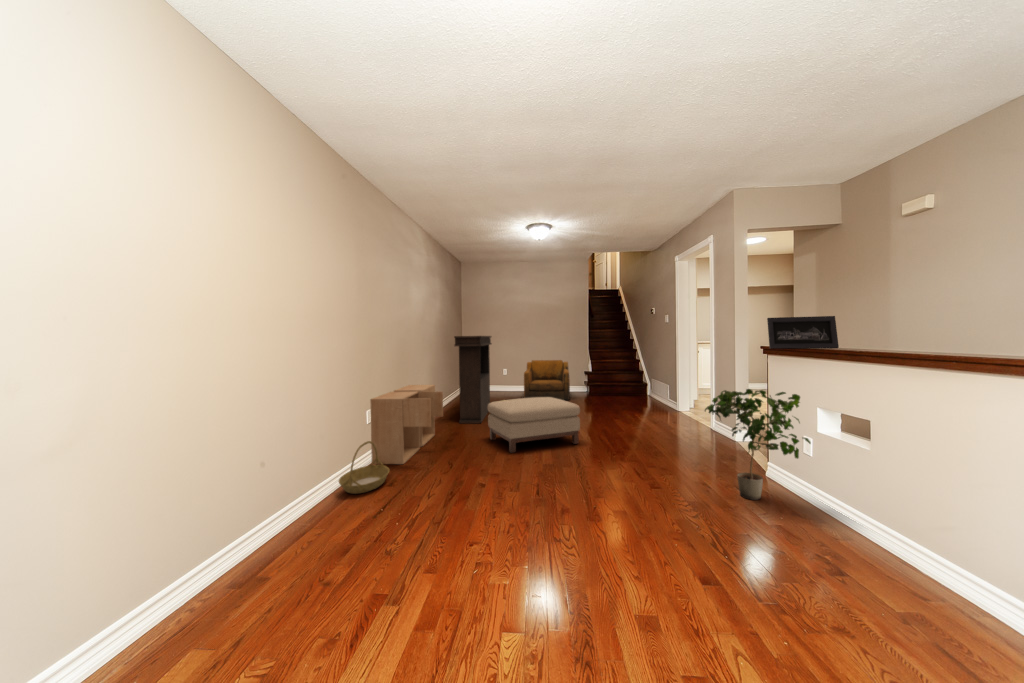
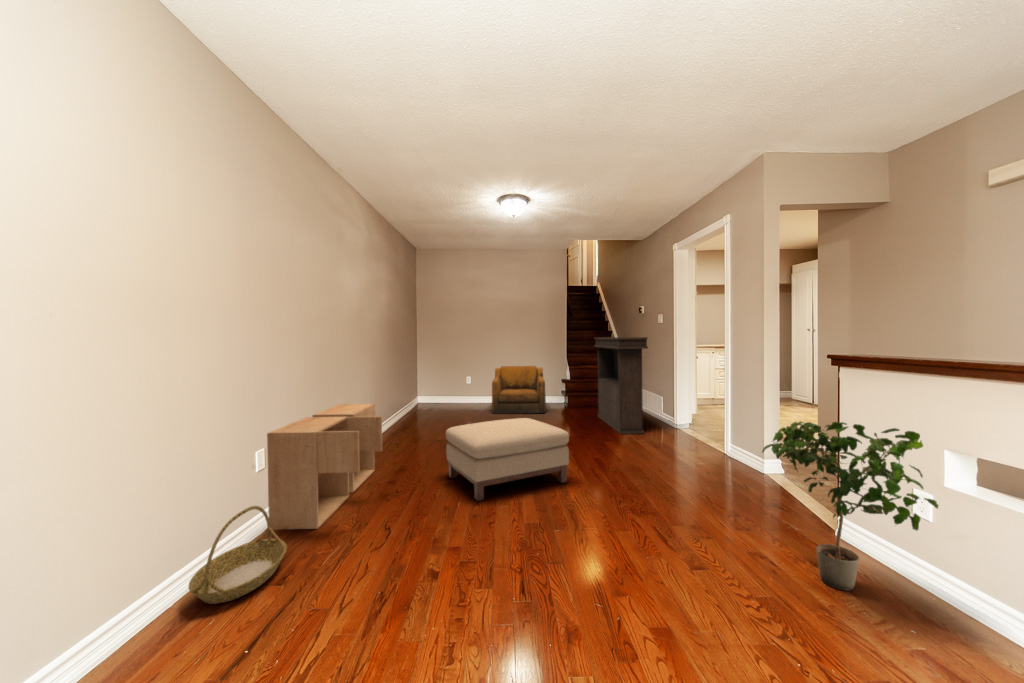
picture frame: present [767,316,839,349] -> none [859,313,975,362]
console table: present [454,336,491,423] -> present [595,337,648,434]

